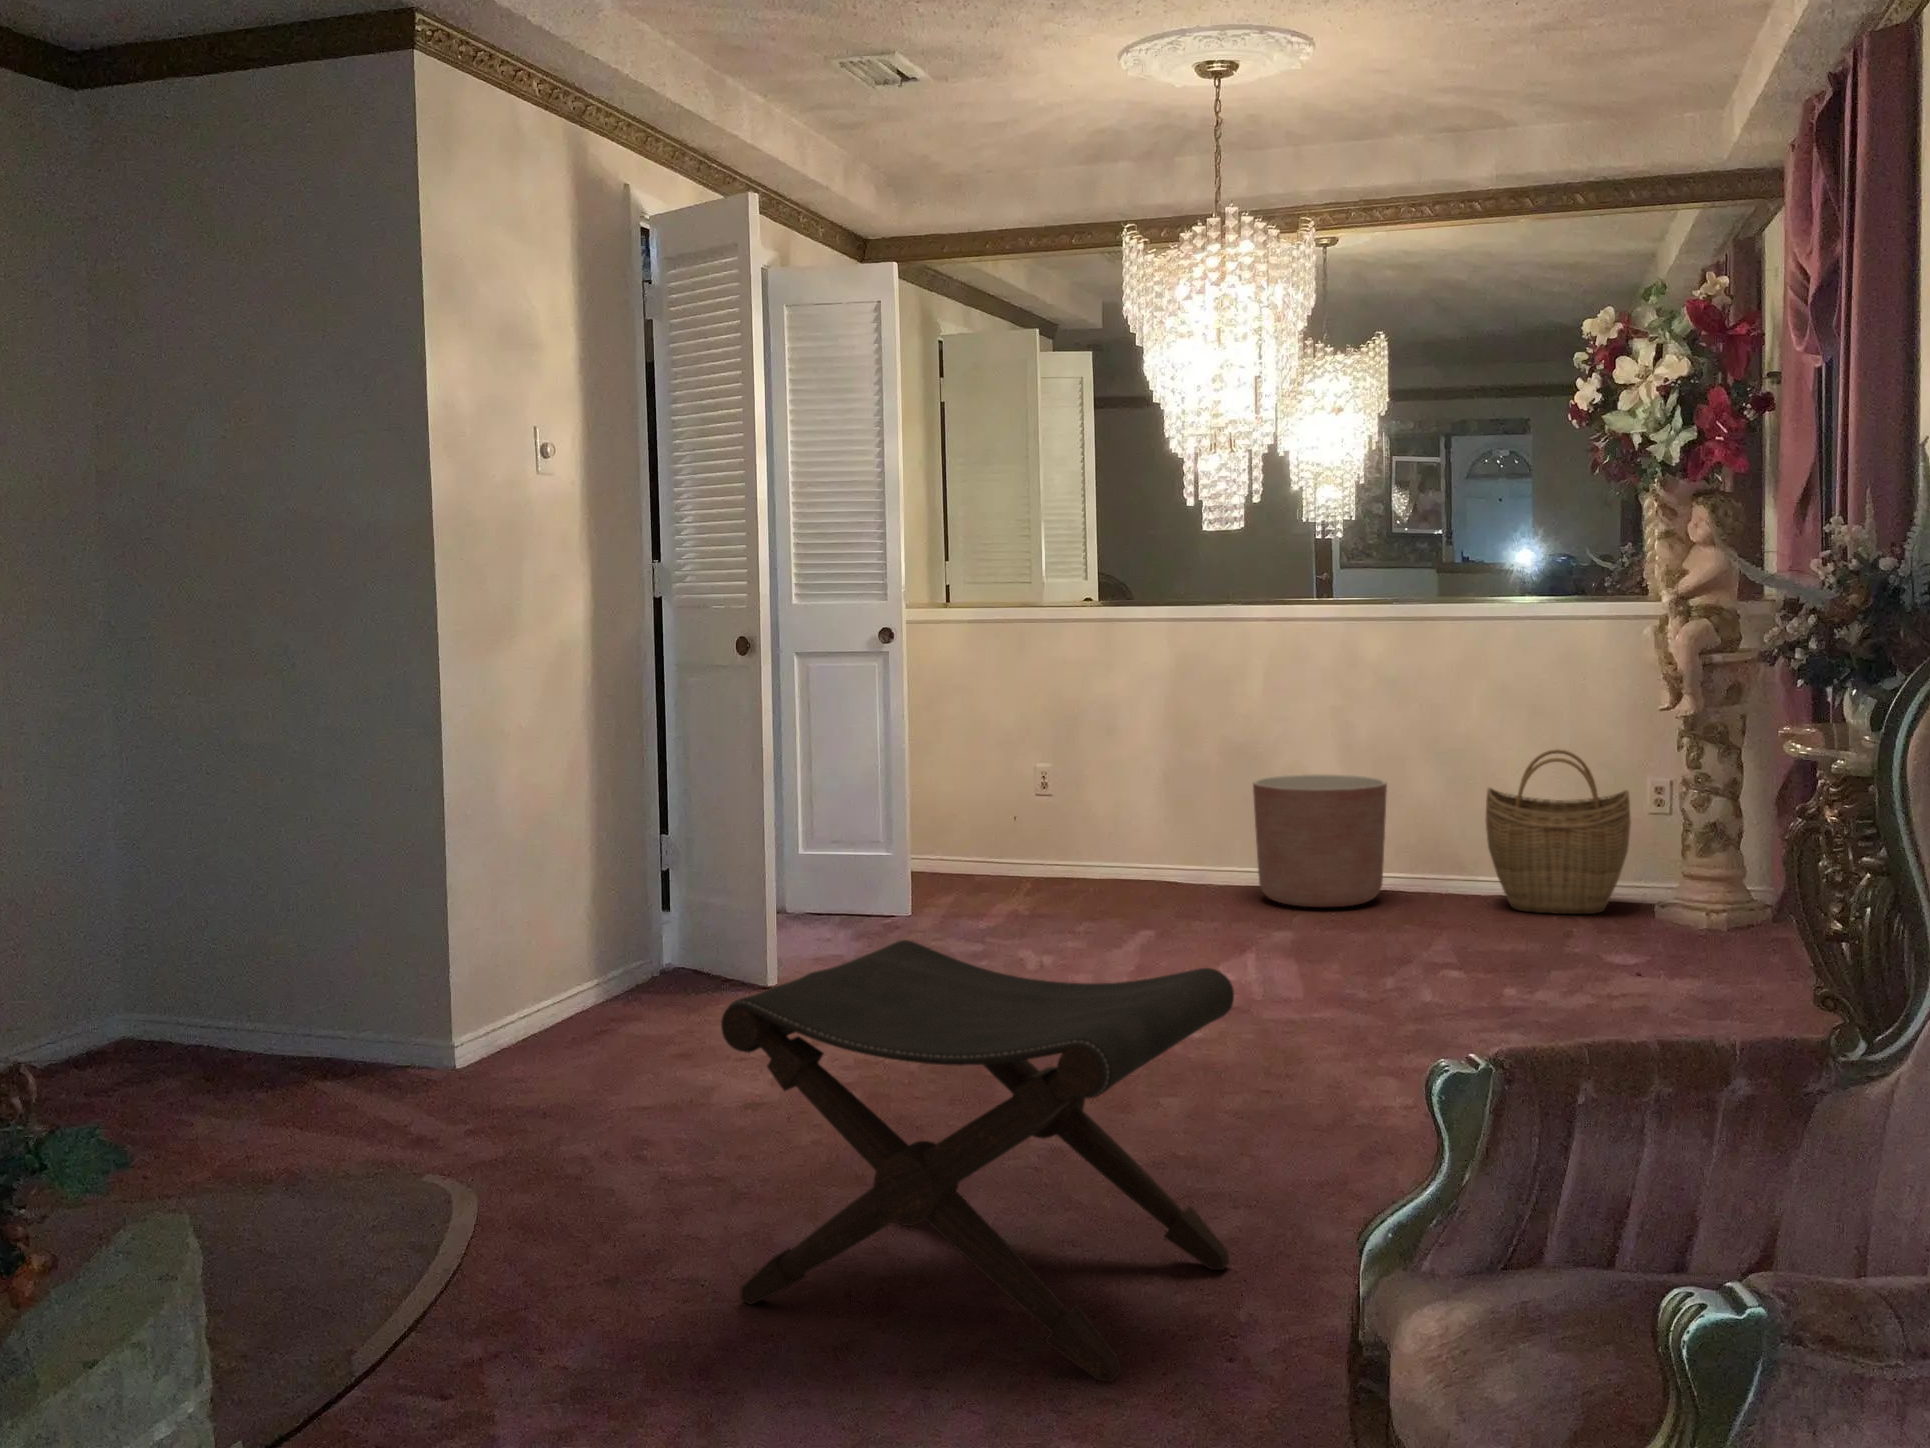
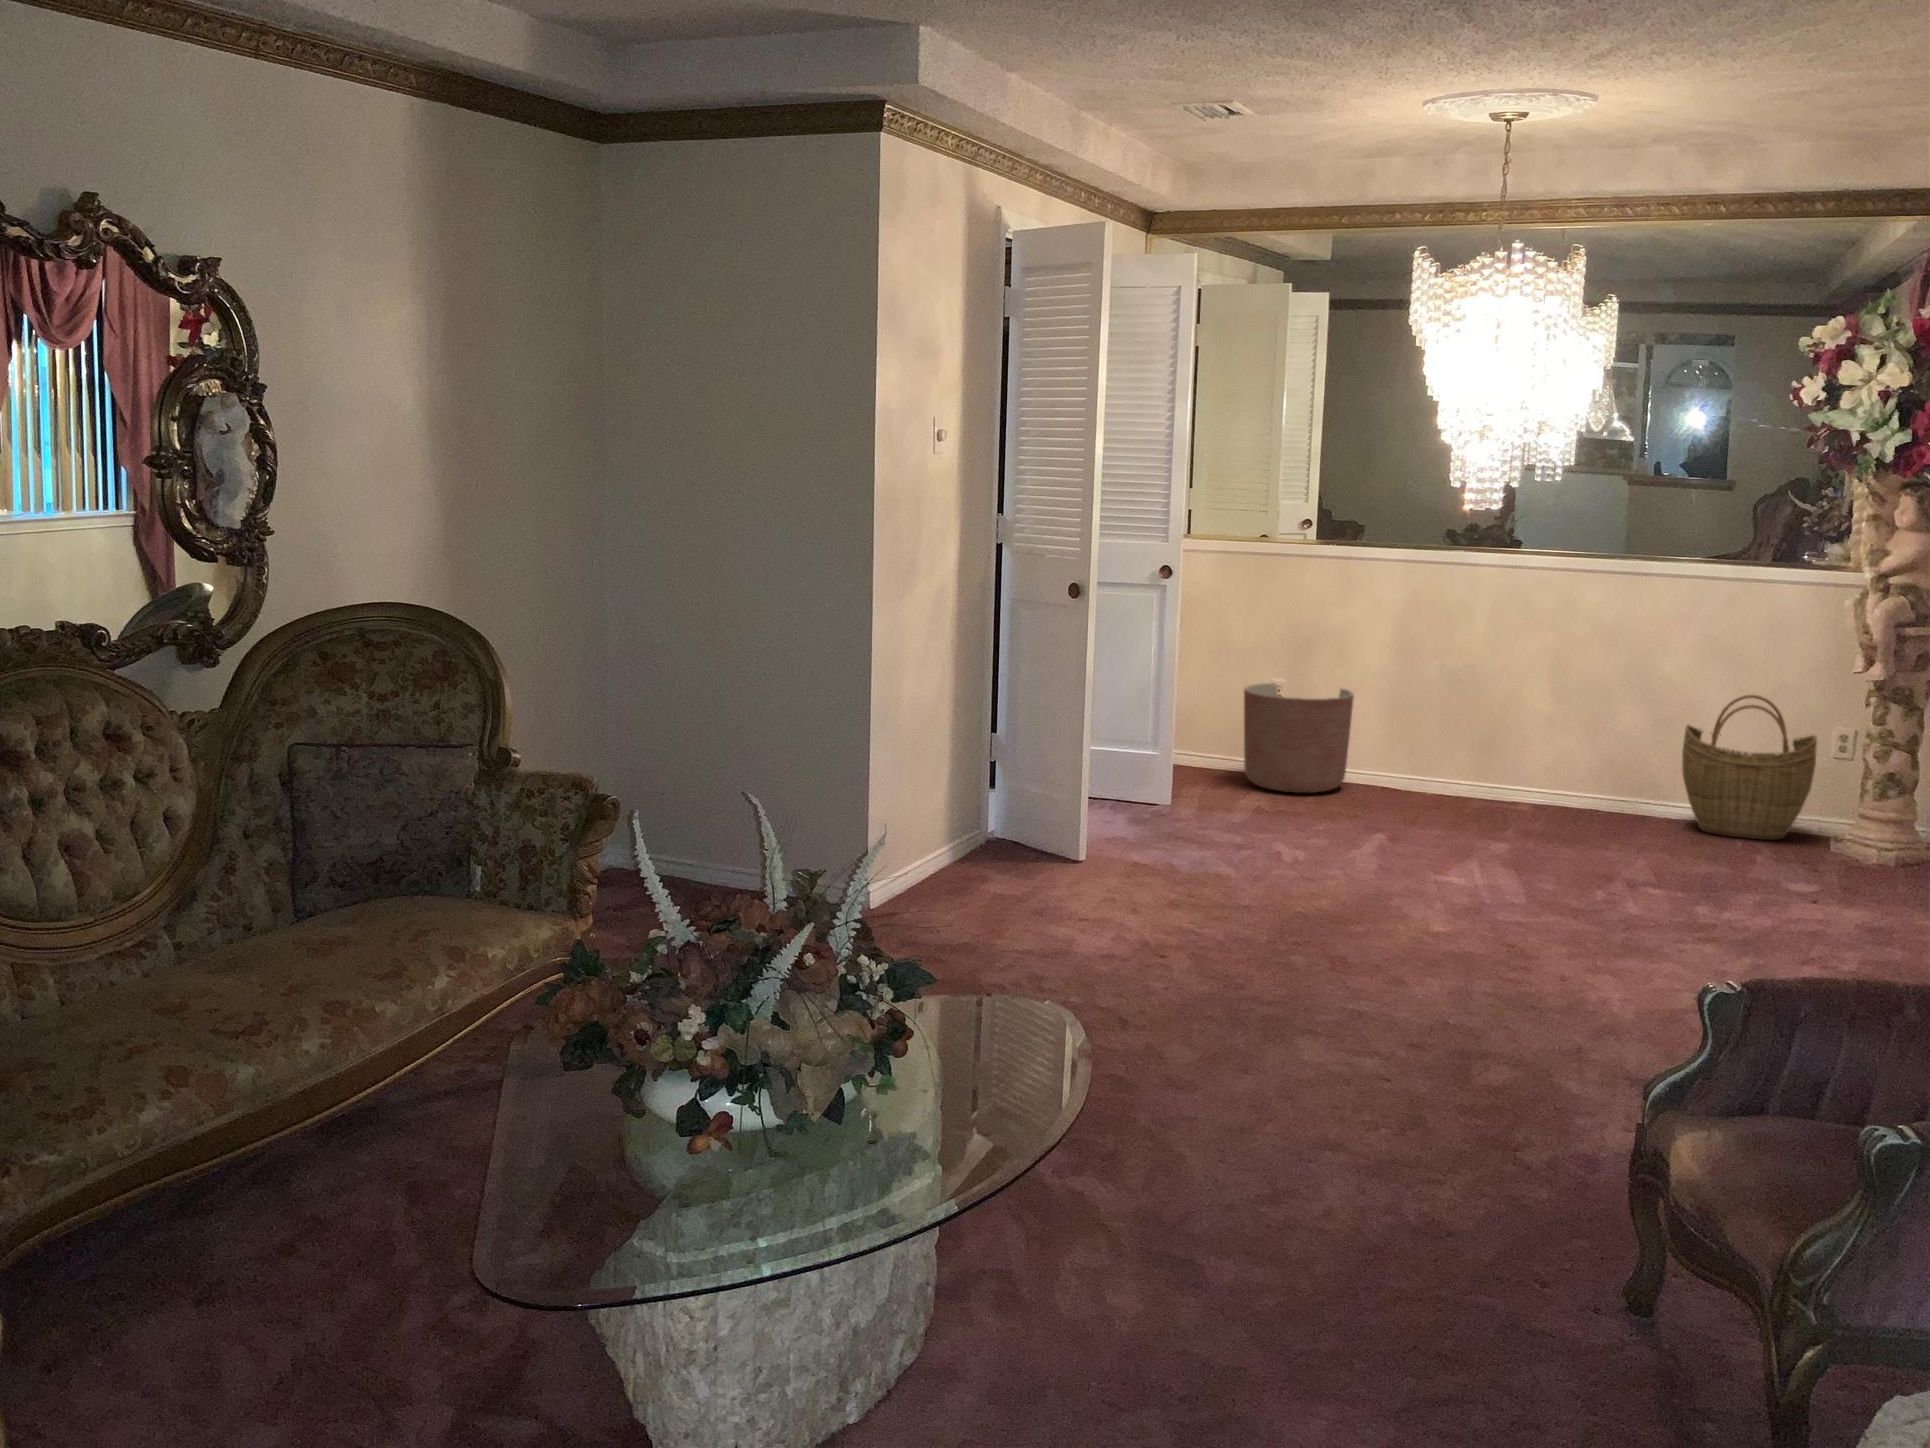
planter: present [1253,774,1387,907] -> present [1244,683,1354,793]
footstool: present [721,940,1234,1381] -> none [1158,852,1522,1169]

